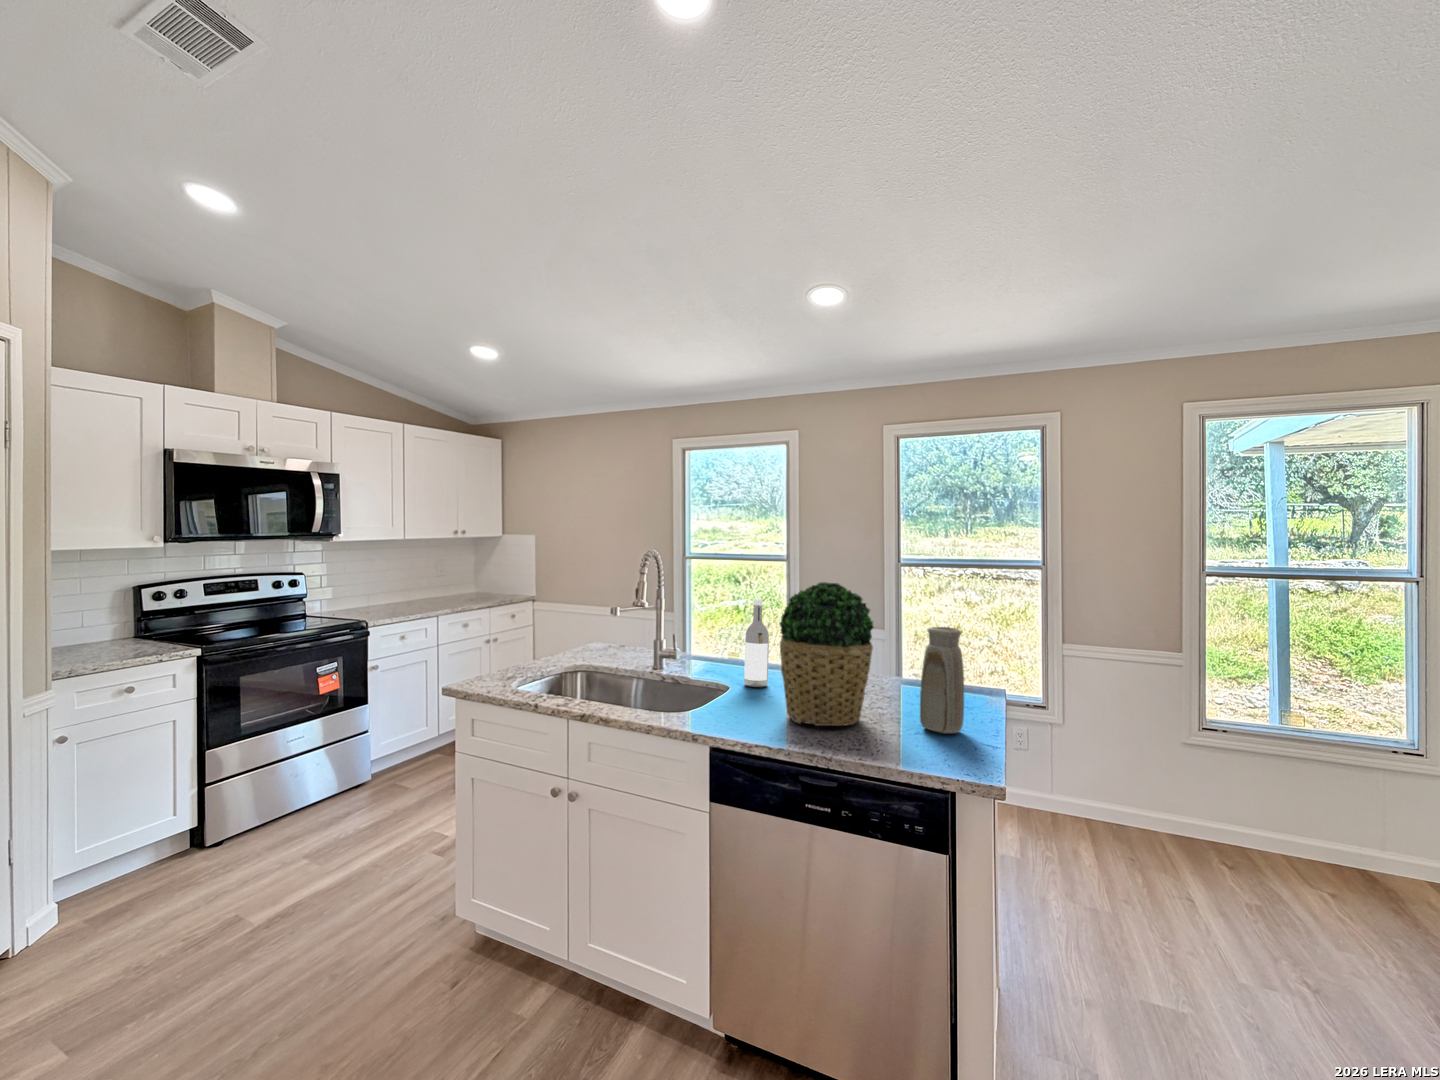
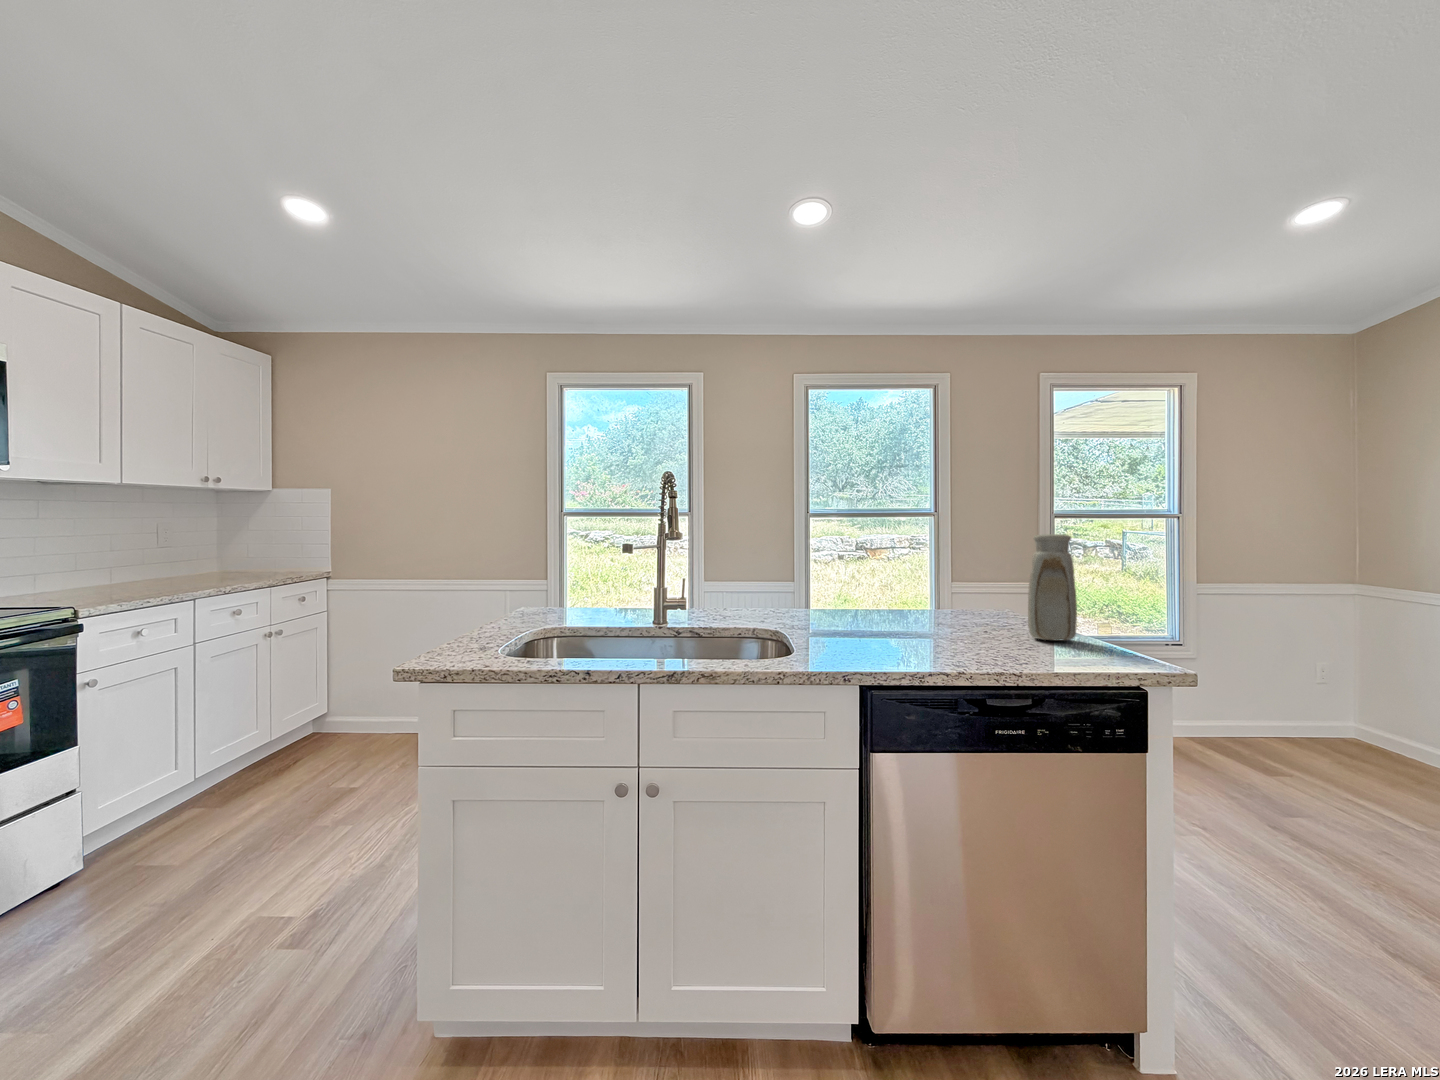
potted plant: present [779,582,874,726] -> none [882,490,996,648]
wine bottle: present [744,599,769,687] -> none [791,525,819,626]

